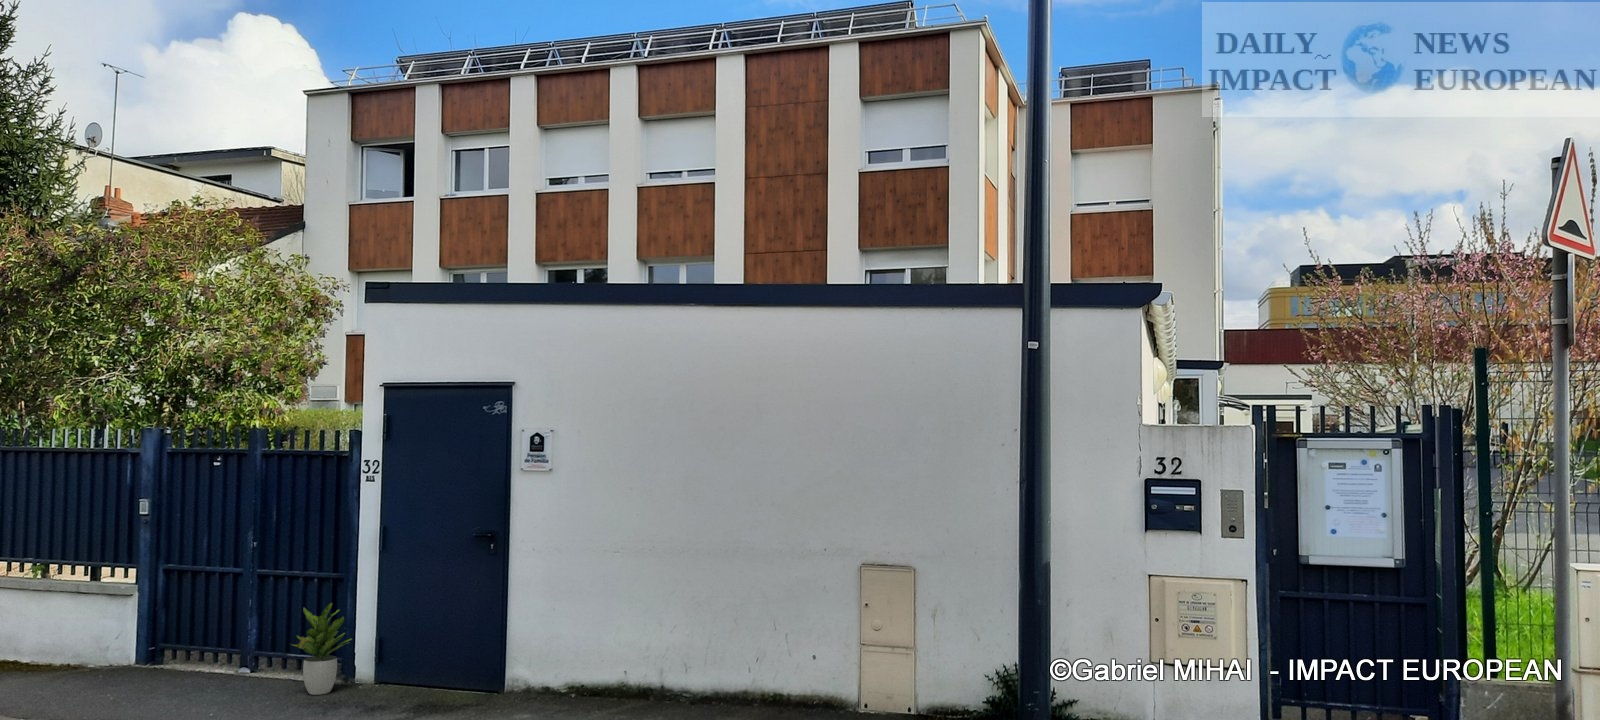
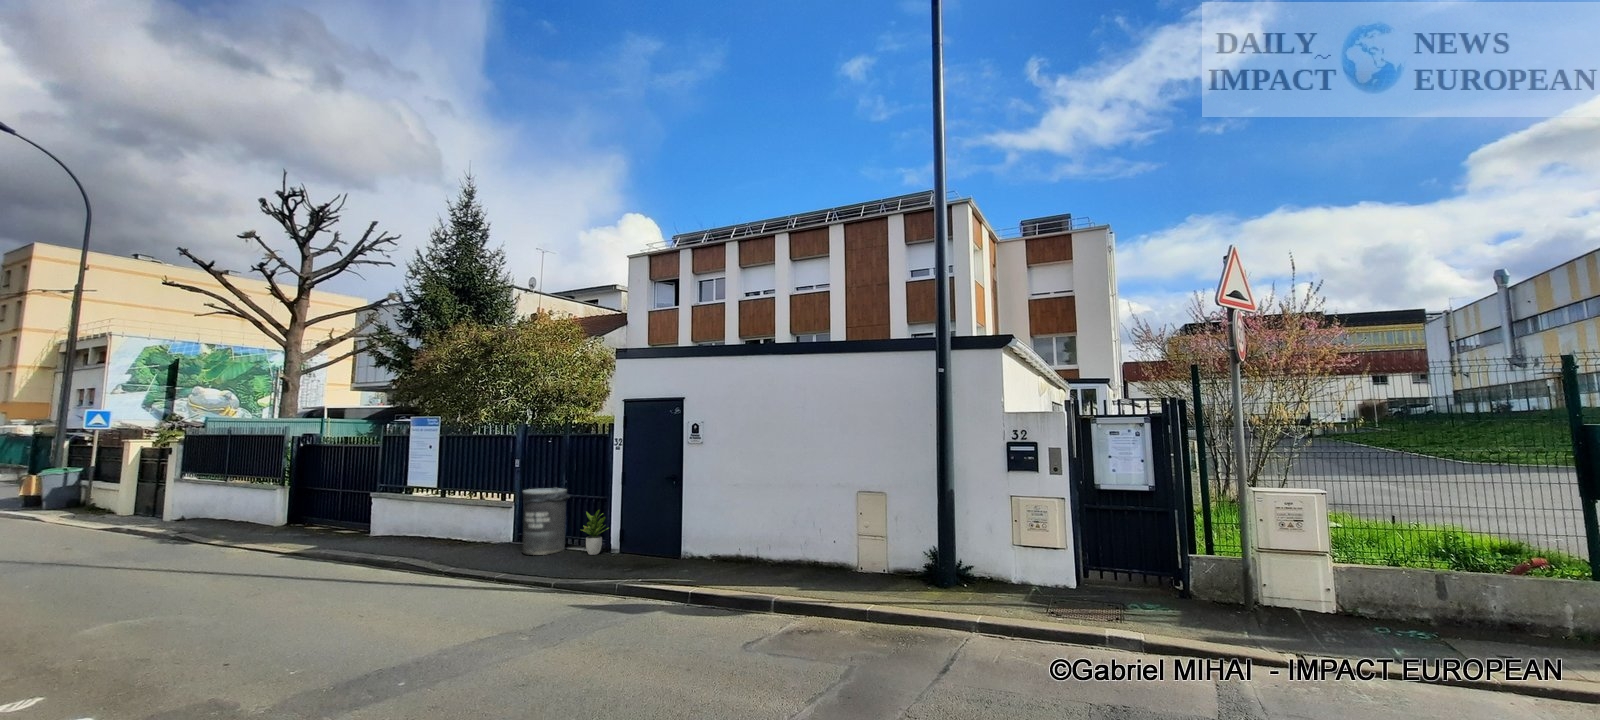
trash can: none [159,558,264,699] -> present [522,488,570,555]

